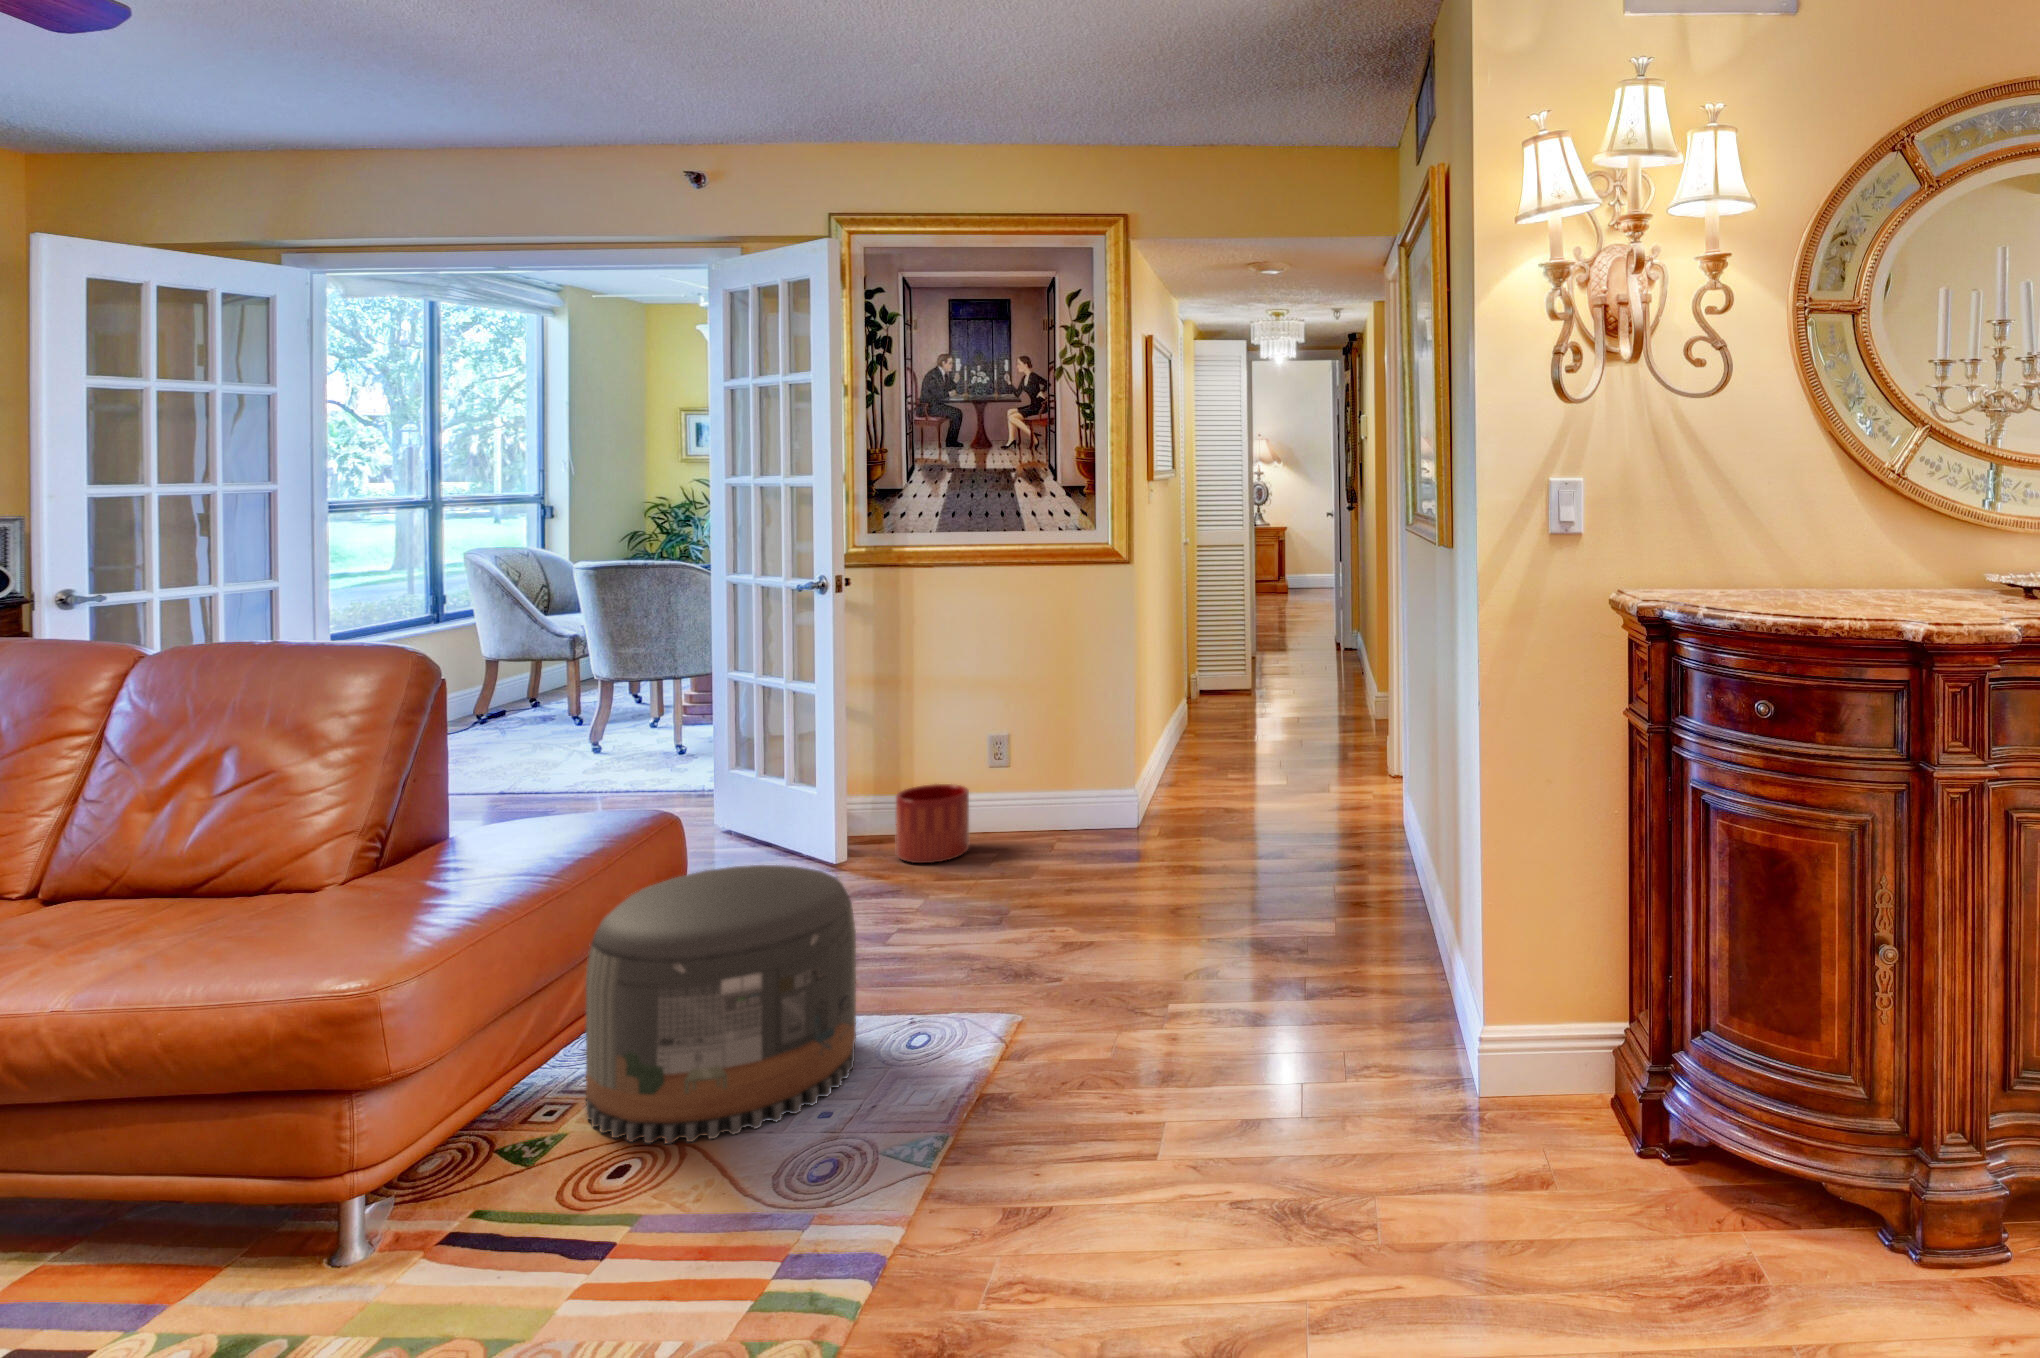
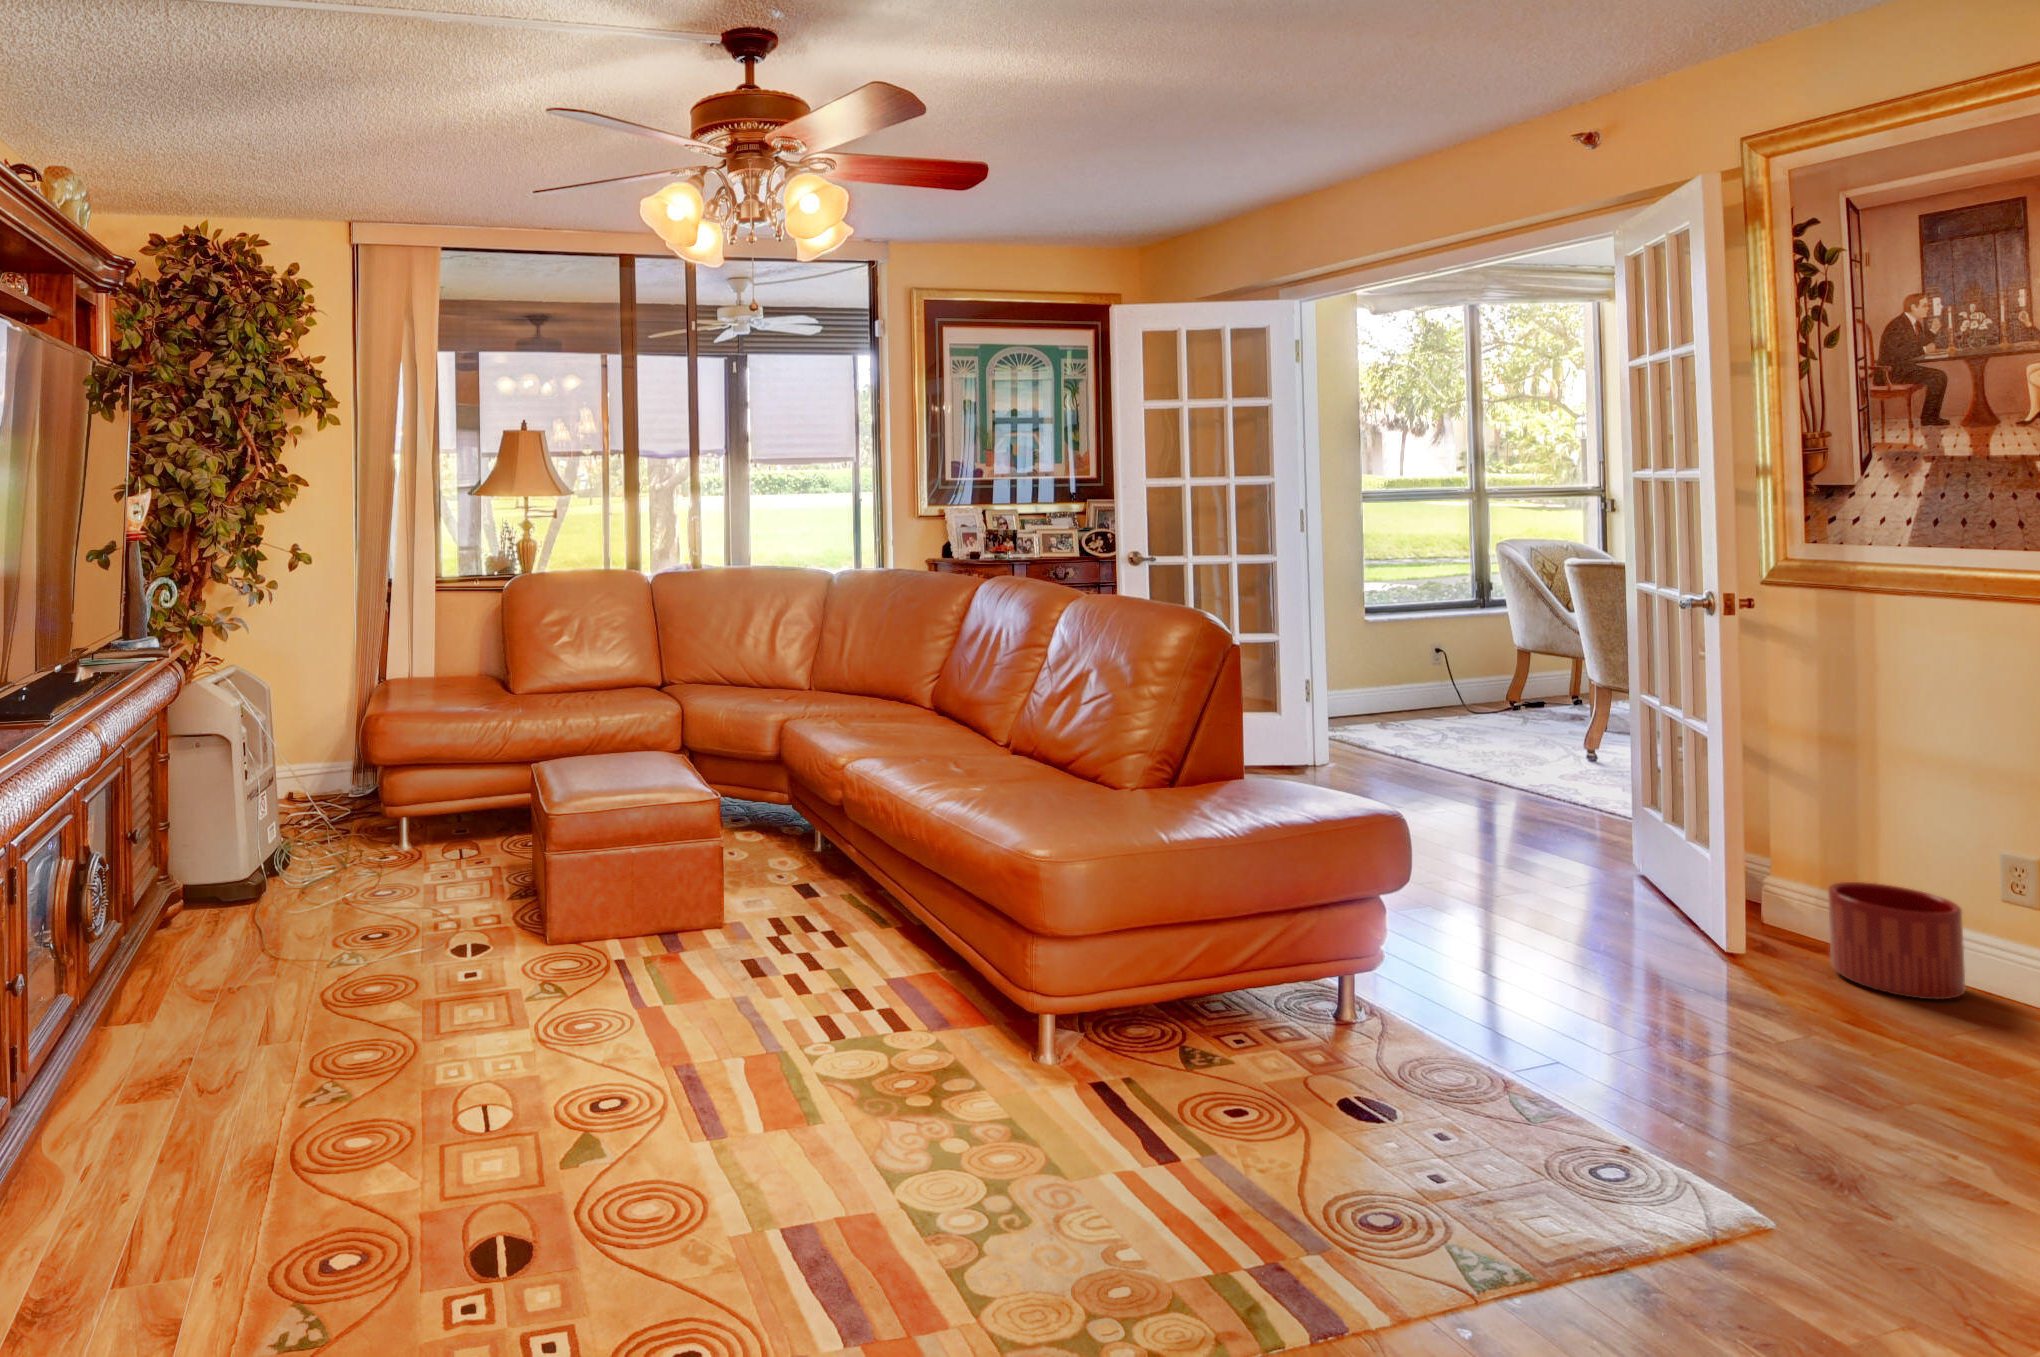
pouf: present [586,865,856,1144] -> none [1248,868,1539,1161]

